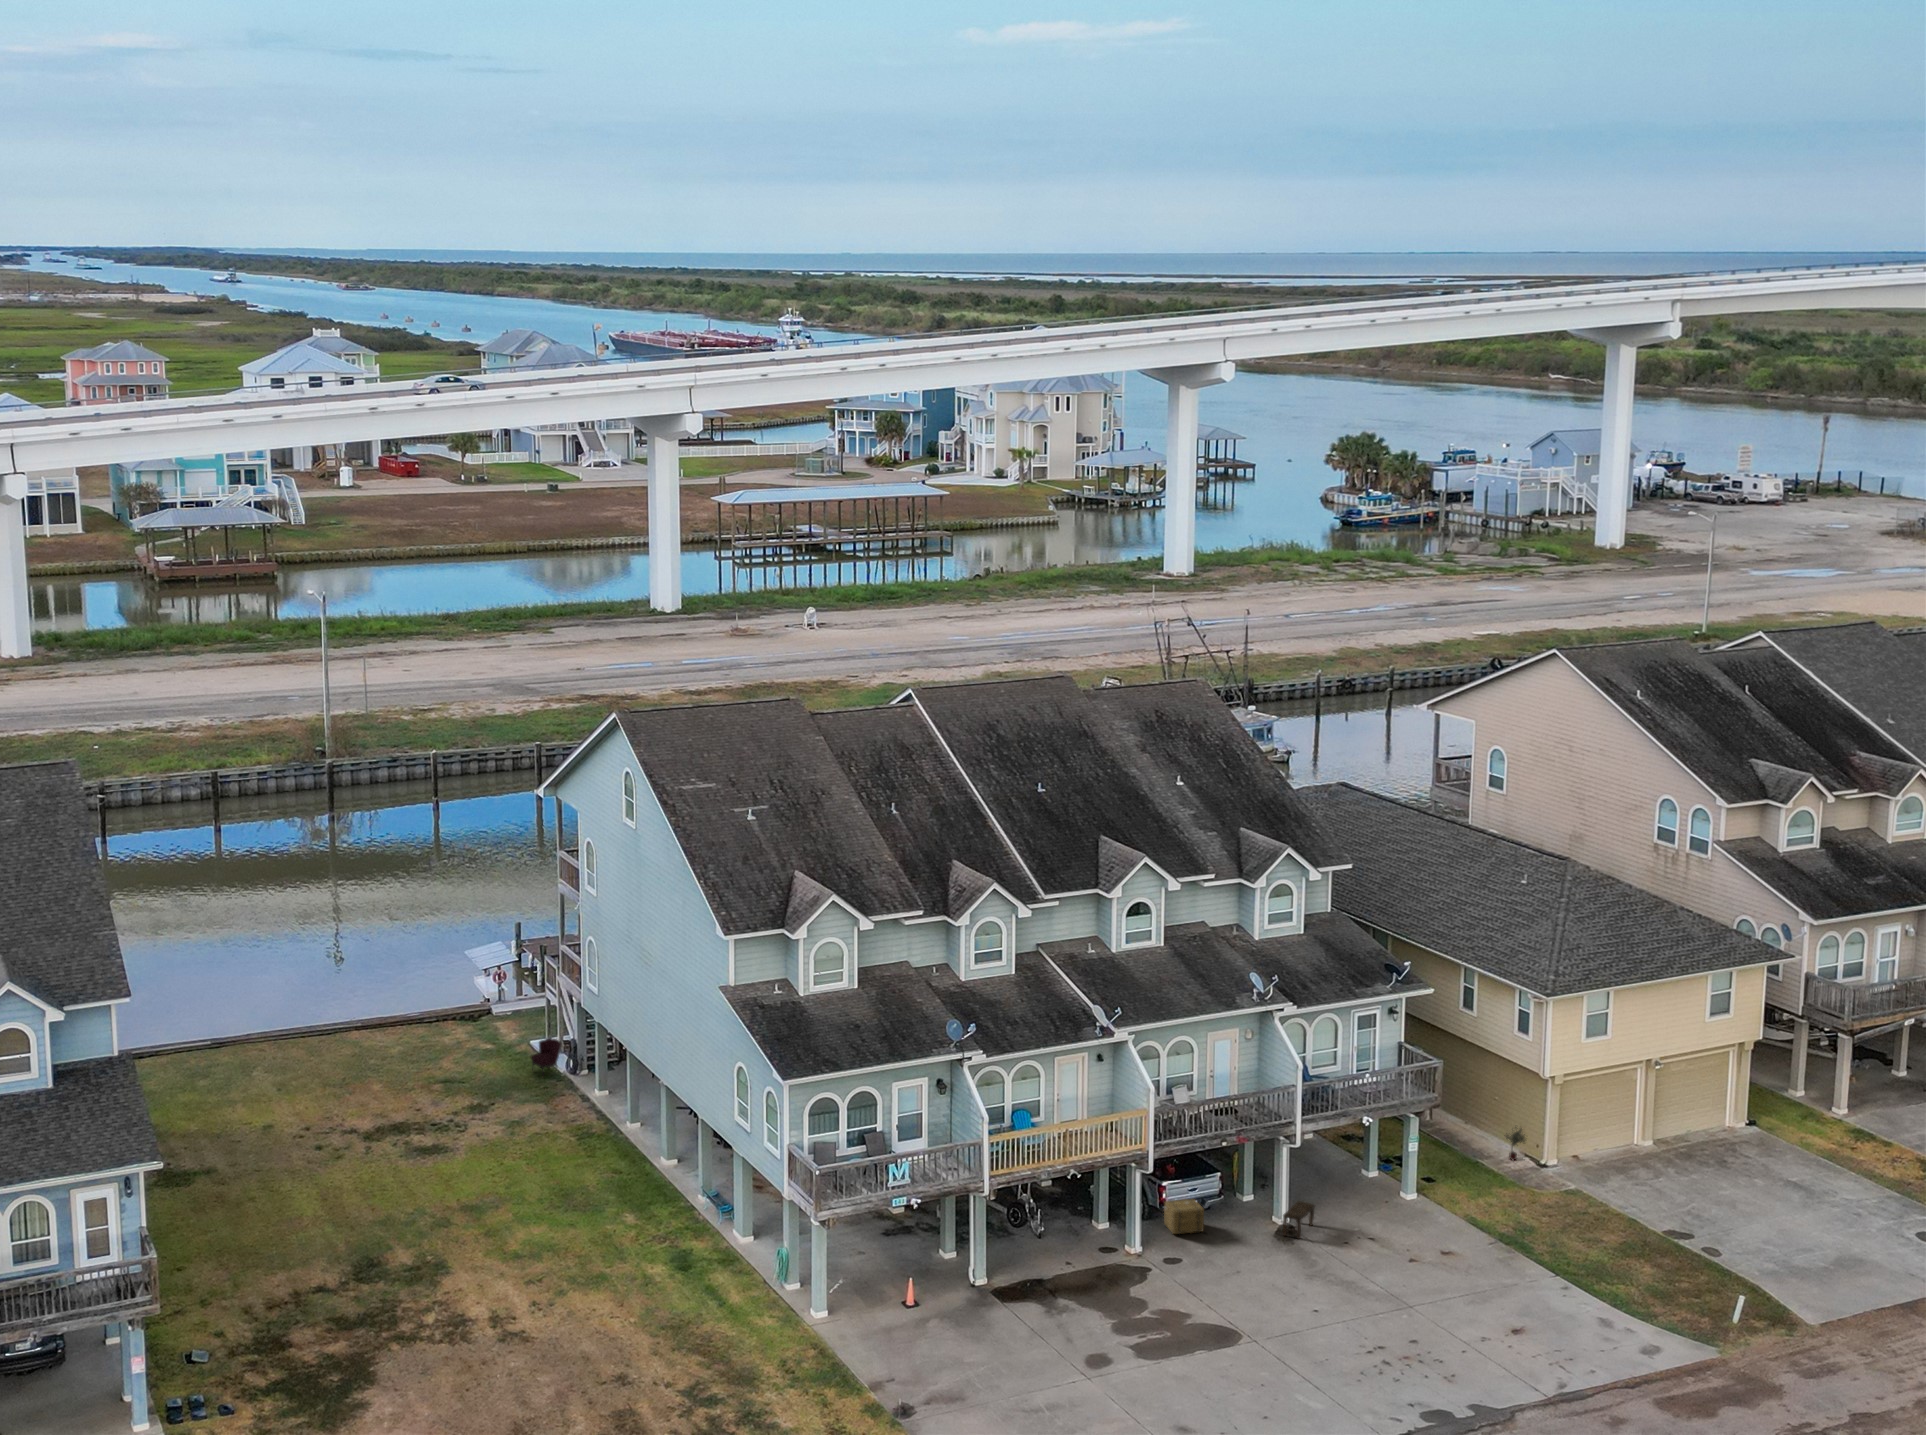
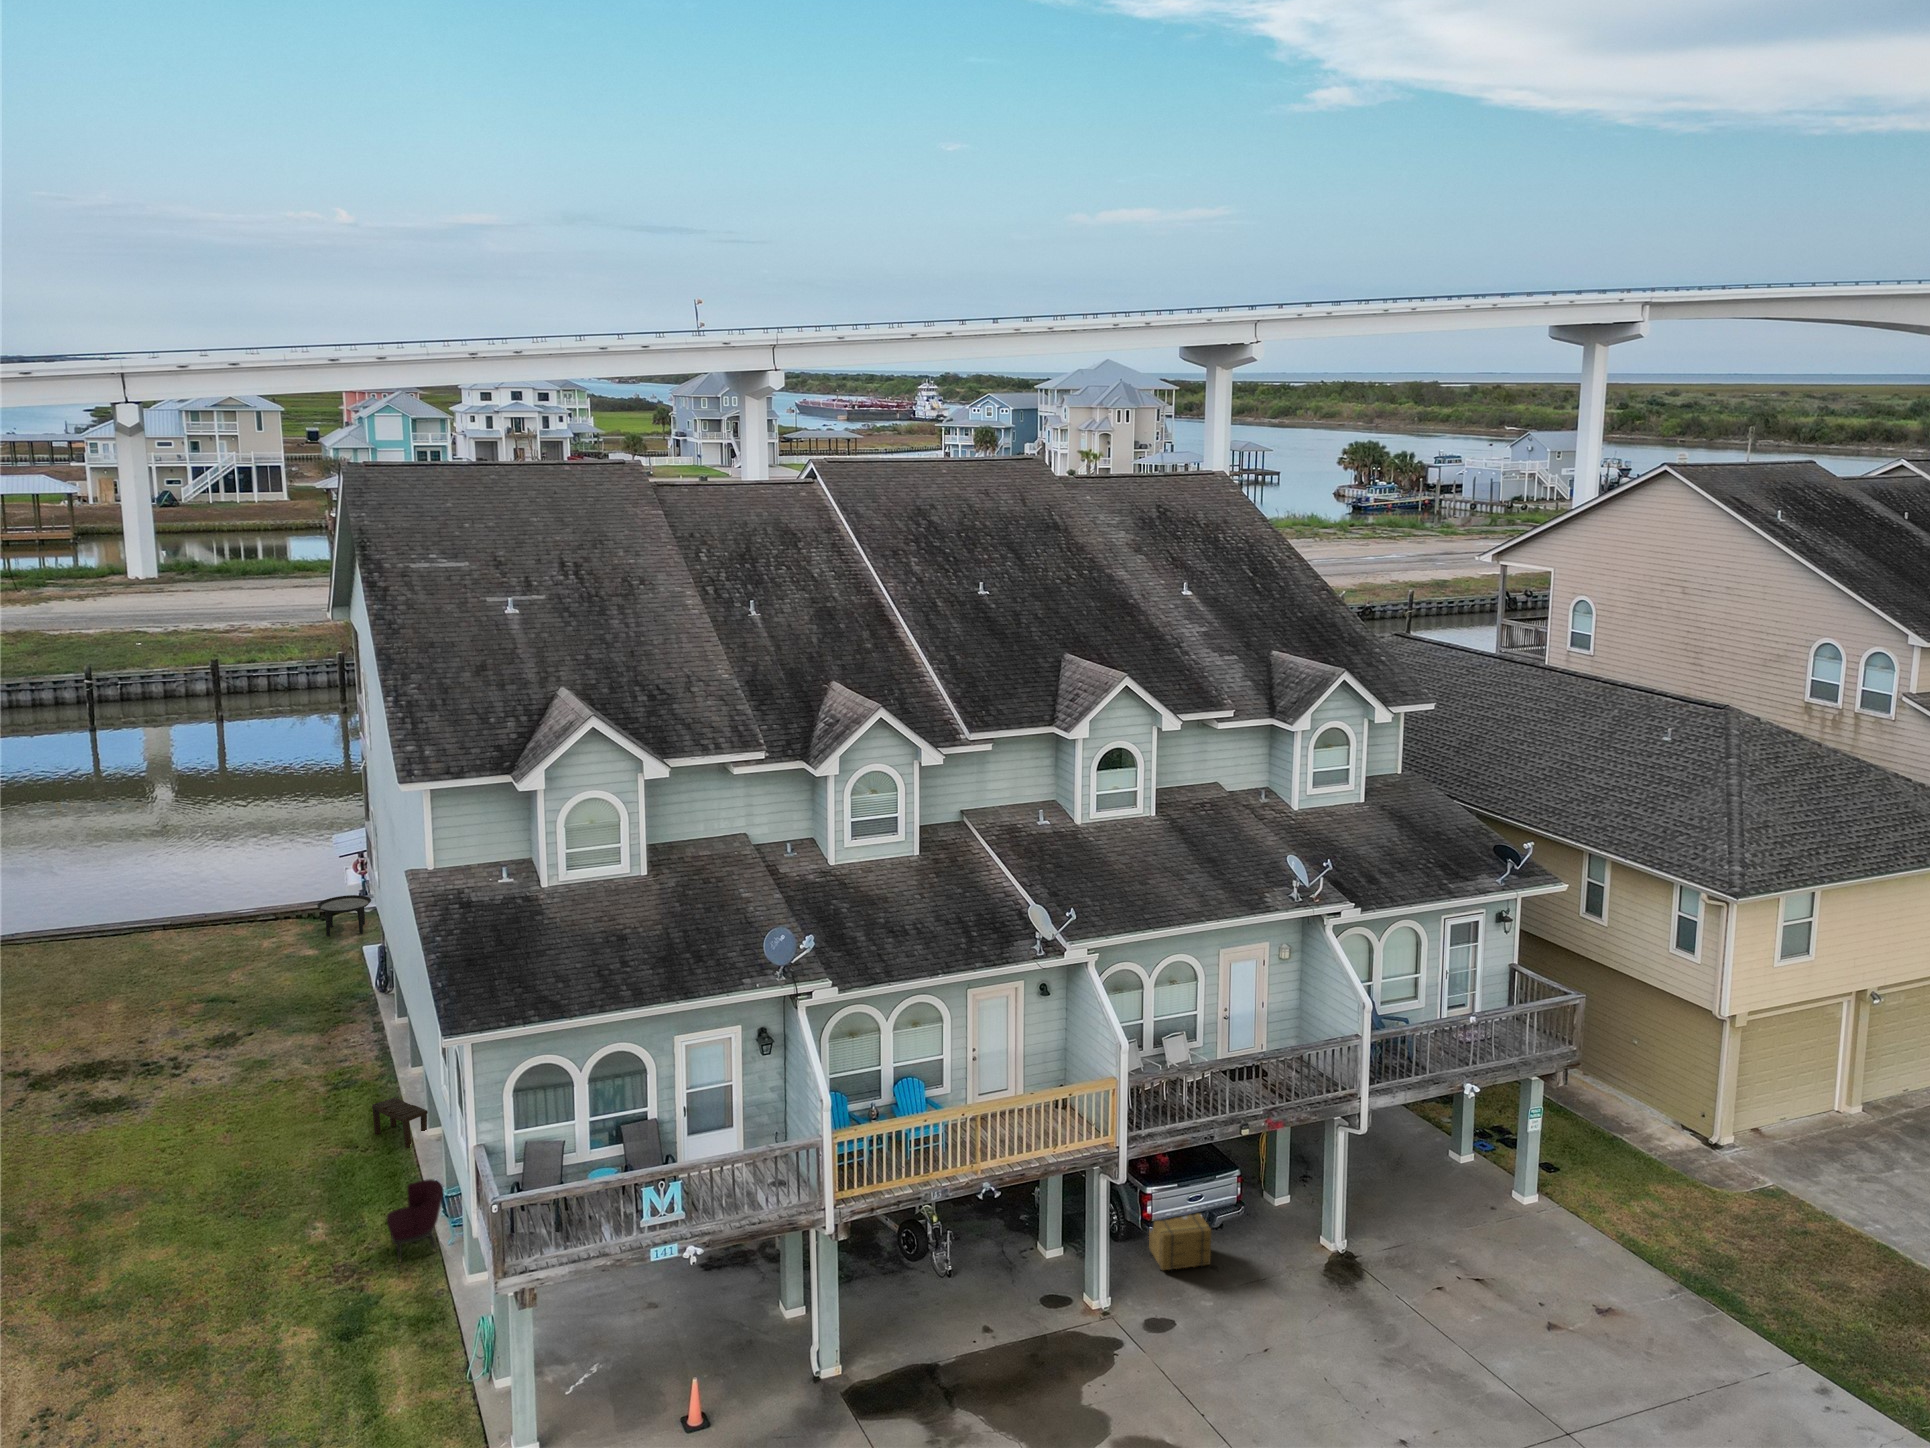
round table: none [491,1000,531,1033] -> present [317,895,371,937]
chair: present [531,1039,562,1075] -> present [387,1179,444,1263]
potted tree: present [1506,1127,1526,1160] -> none [1653,1083,1691,1133]
bench: present [1283,1201,1315,1239] -> present [372,1097,428,1148]

